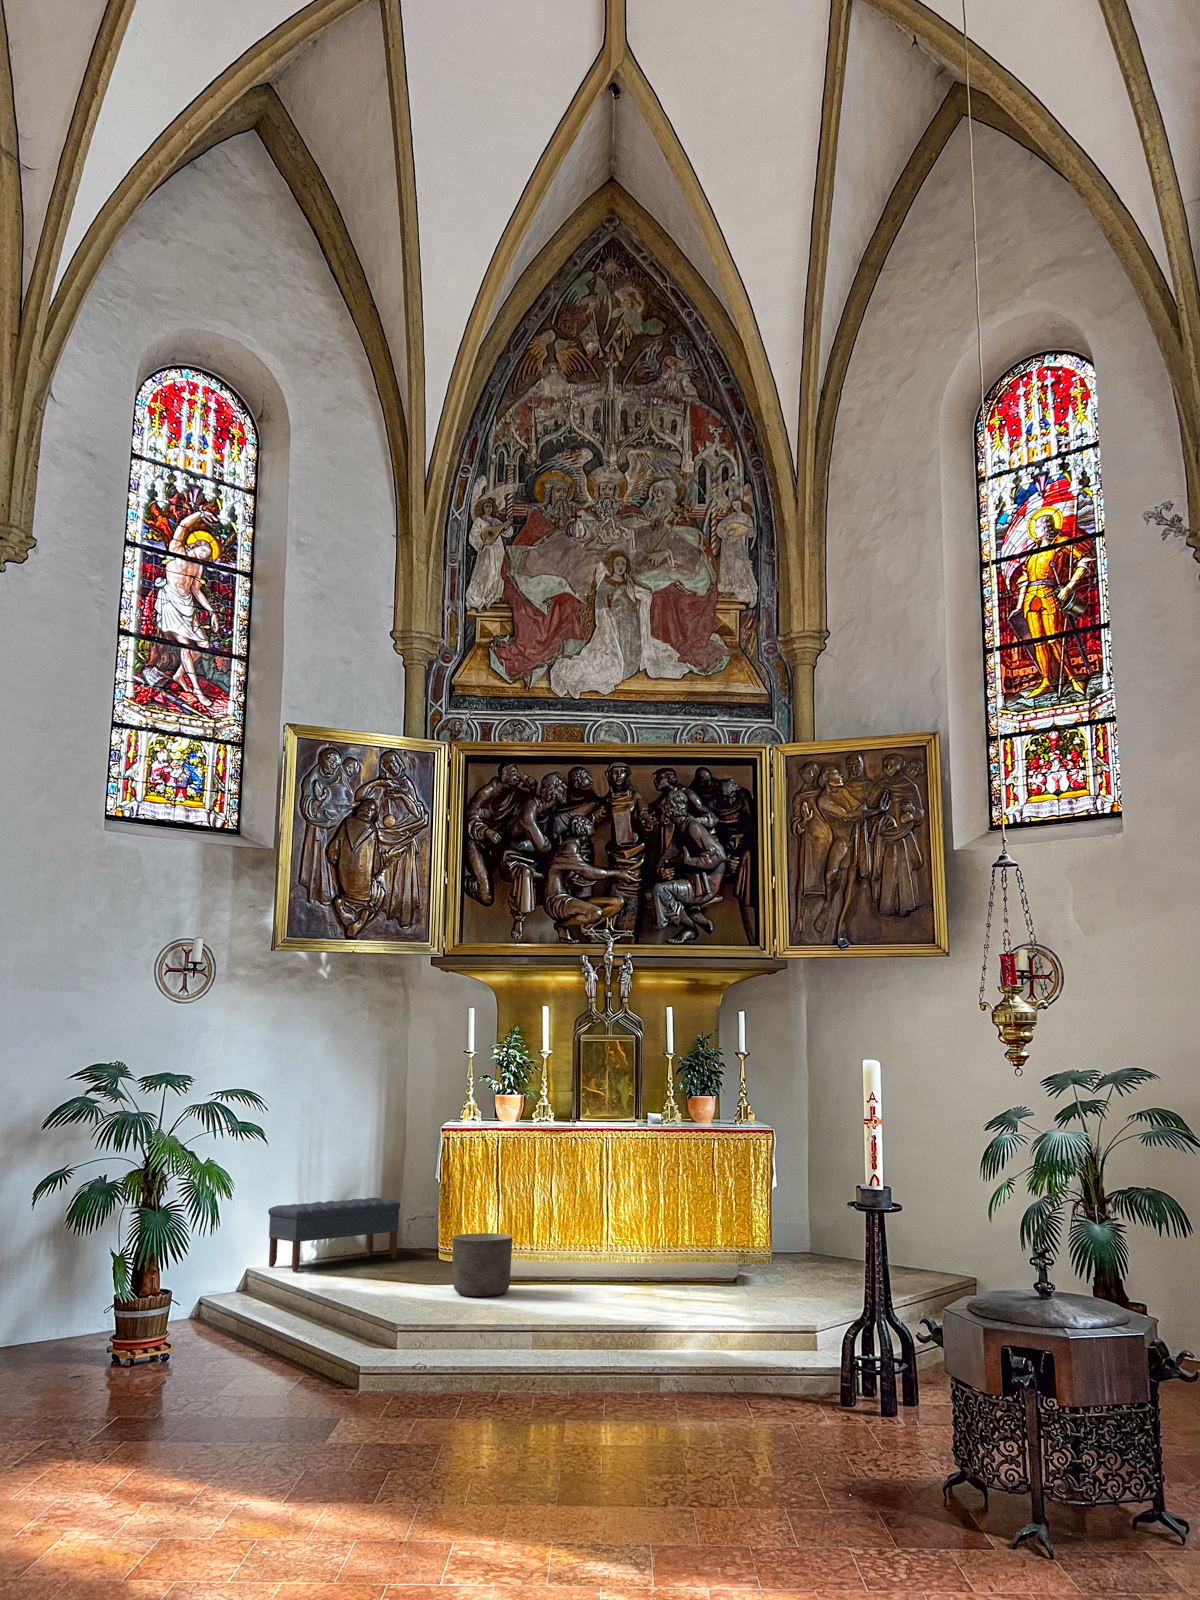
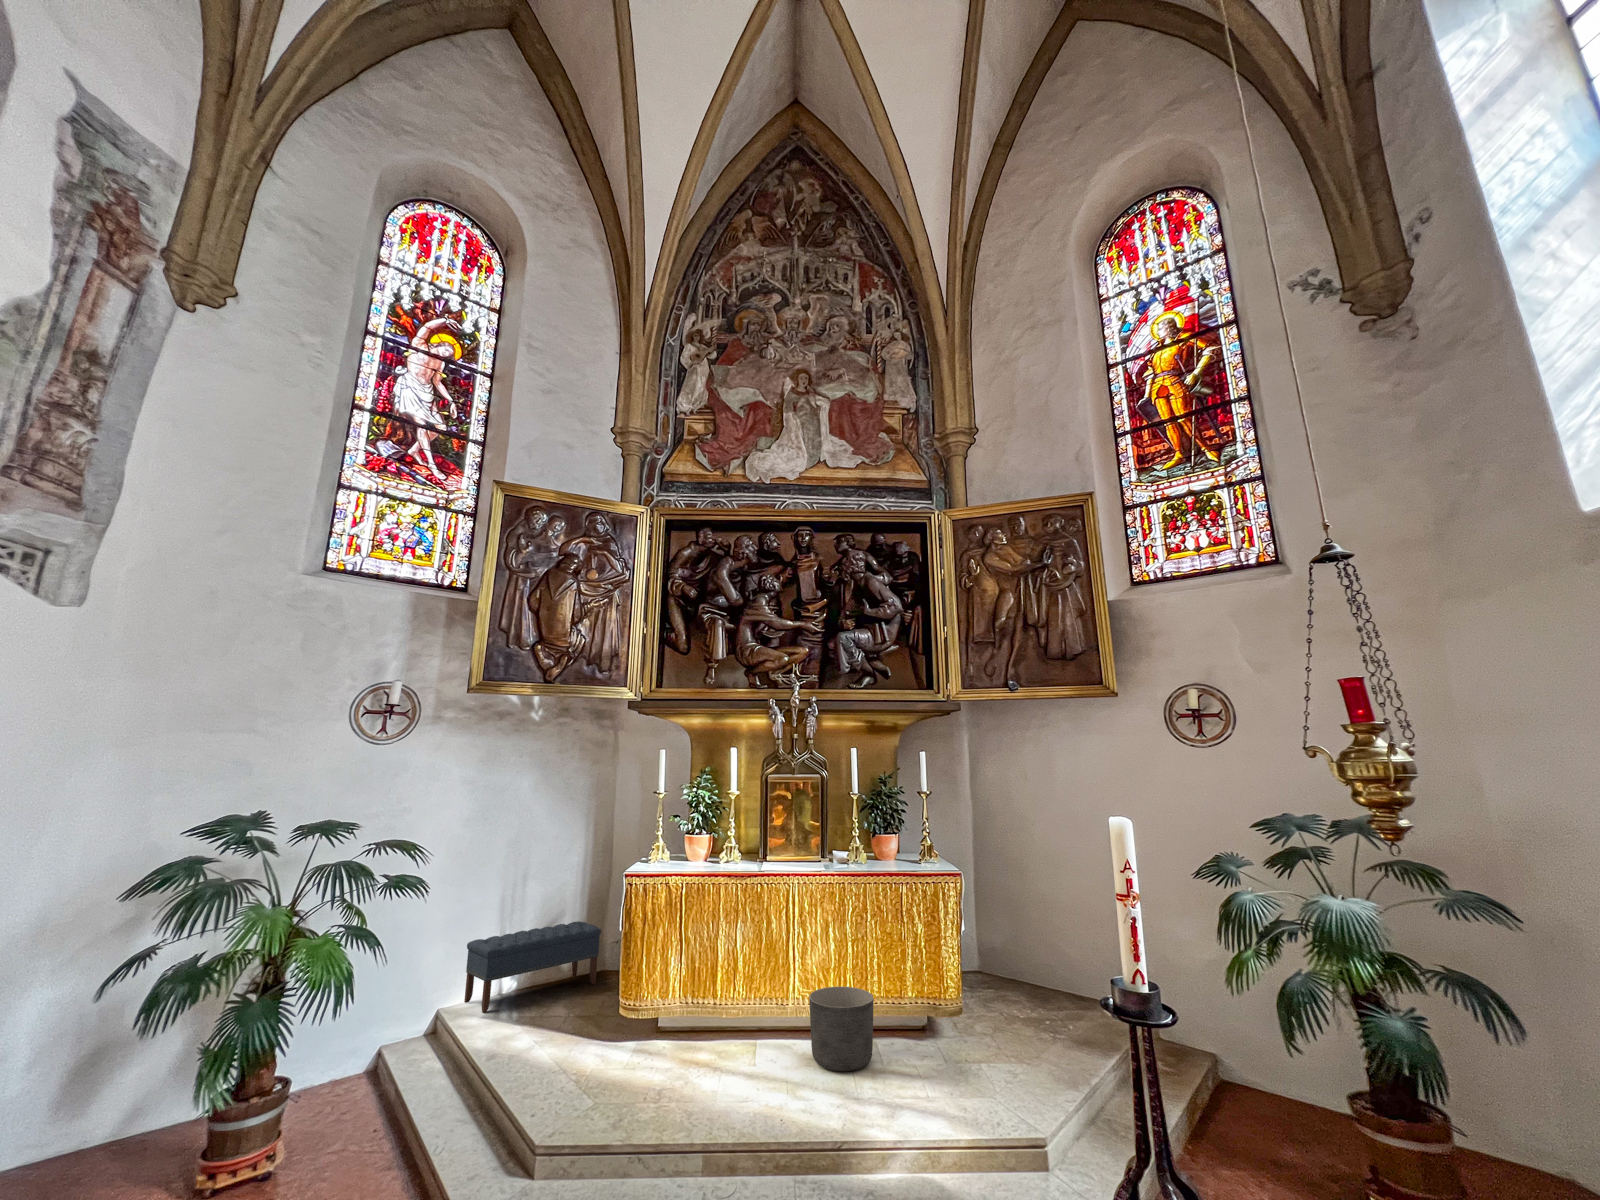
planter: present [452,1233,512,1296] -> present [809,987,874,1071]

